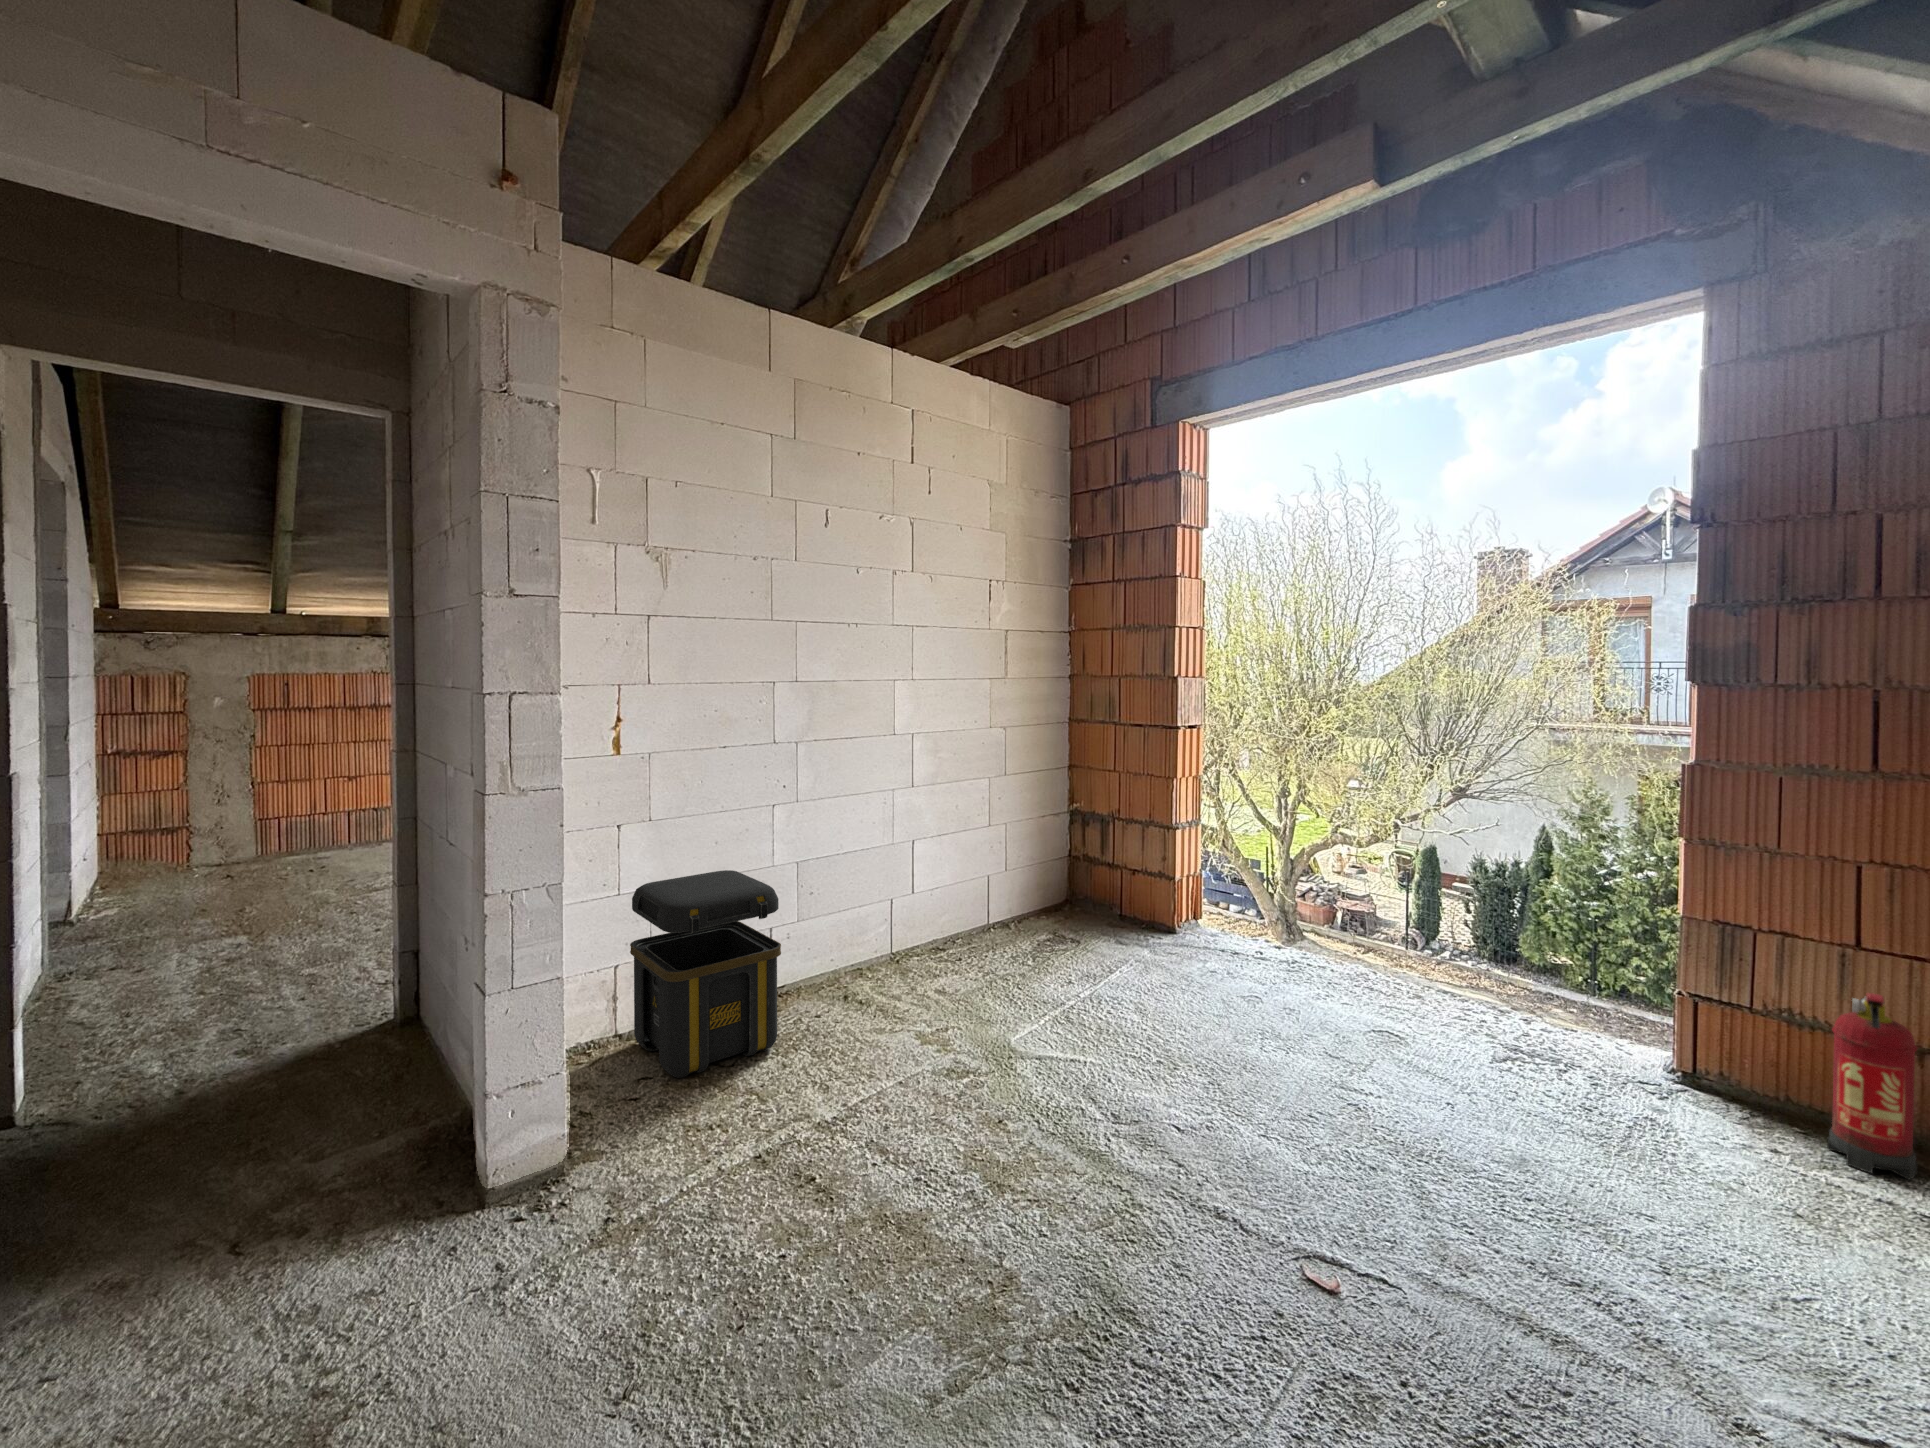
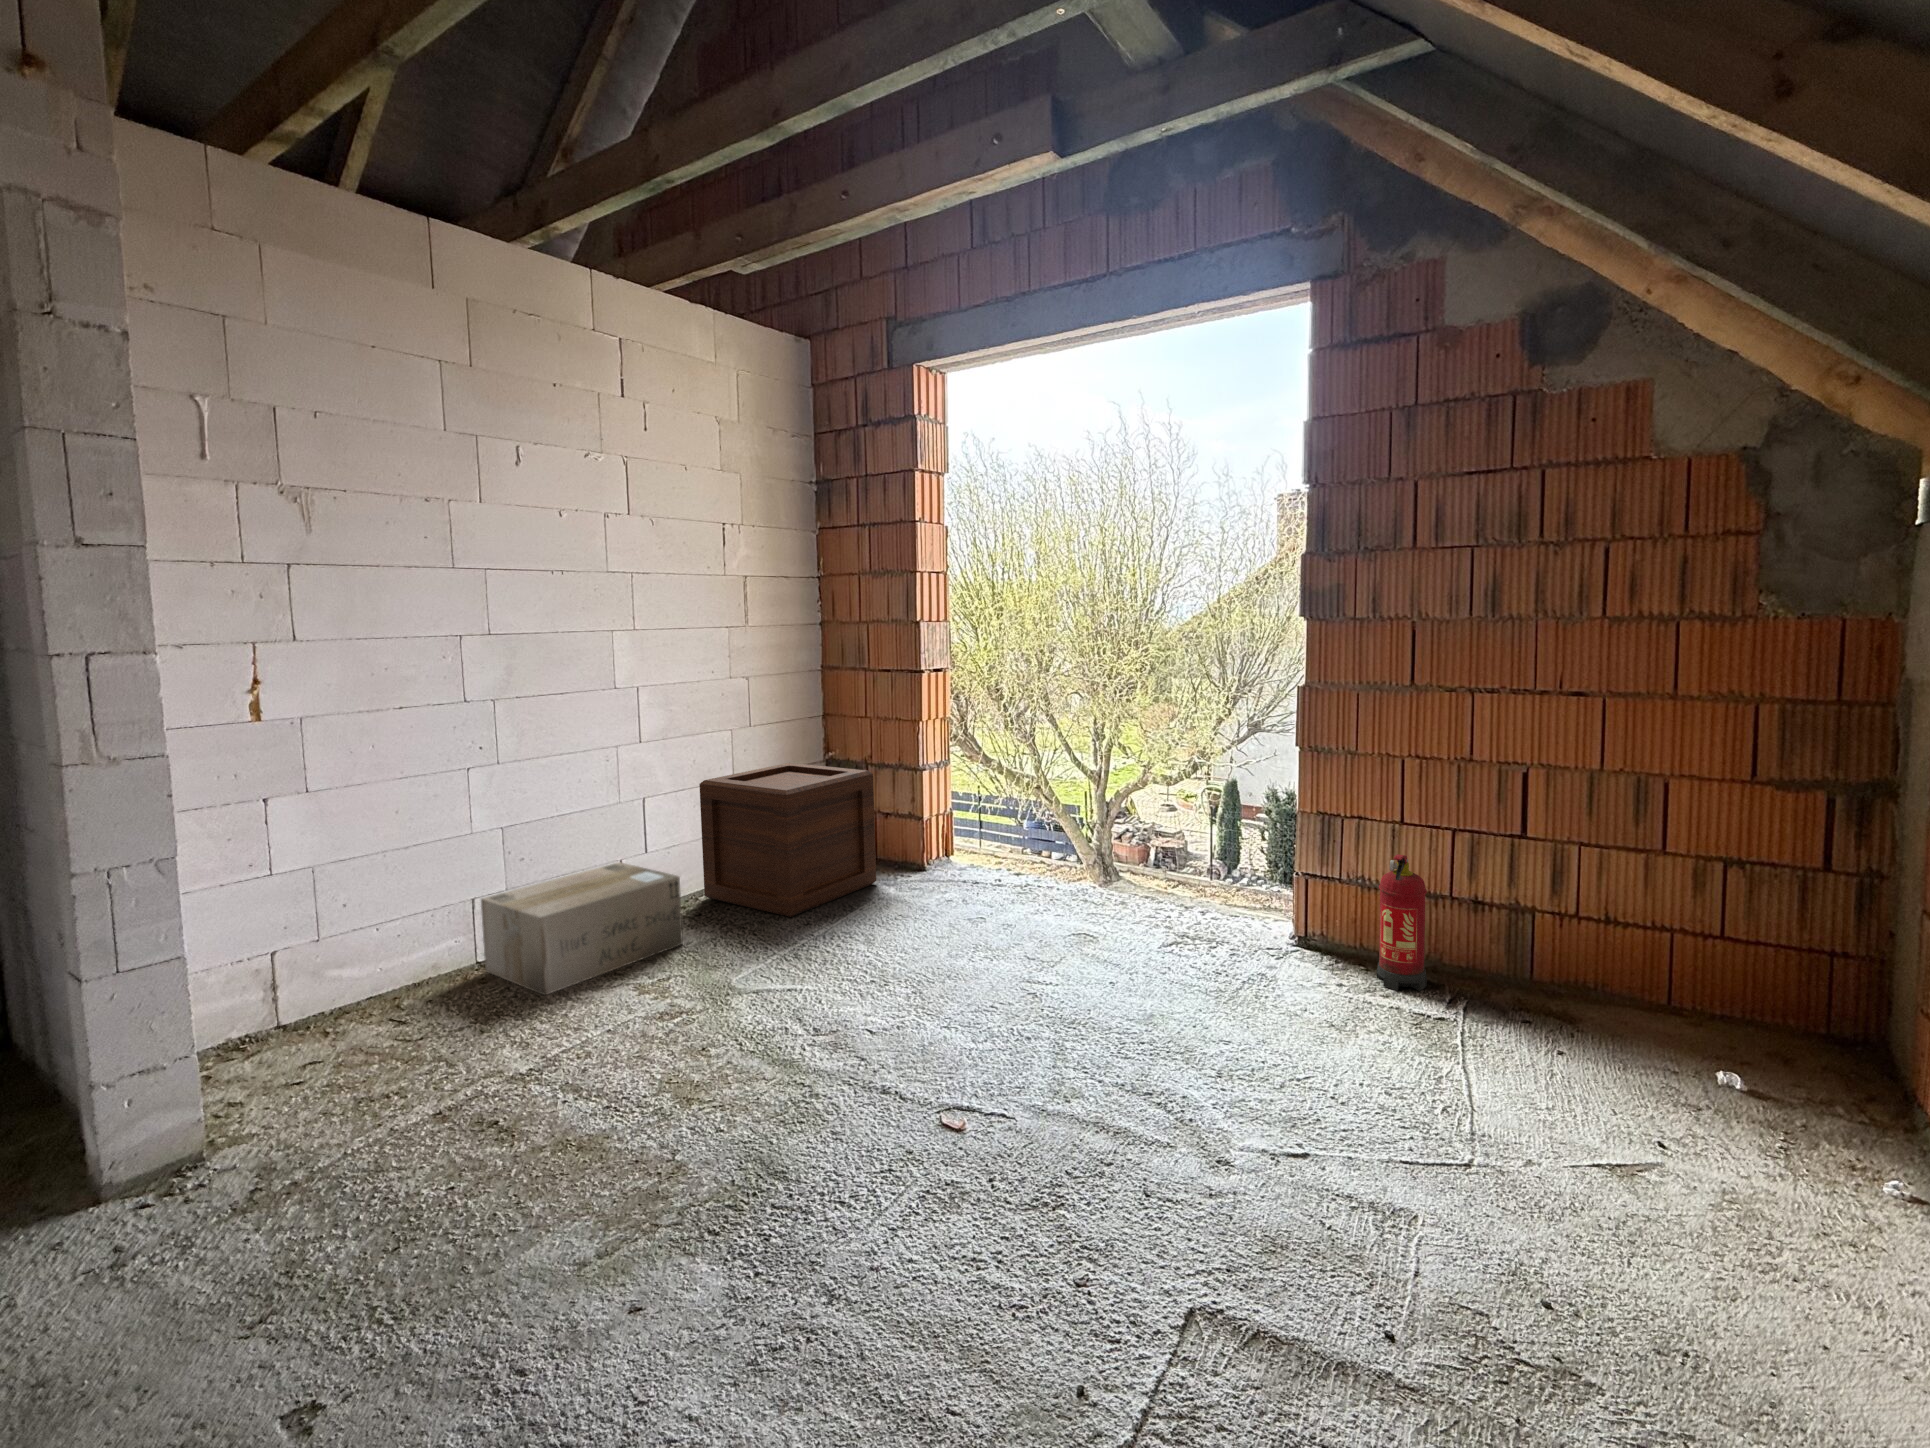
wooden crate: none [962,812,1129,973] -> present [699,763,876,917]
toolbox: present [630,870,781,1078] -> none [289,840,476,1057]
cardboard box: none [778,901,953,1033] -> present [481,862,683,995]

